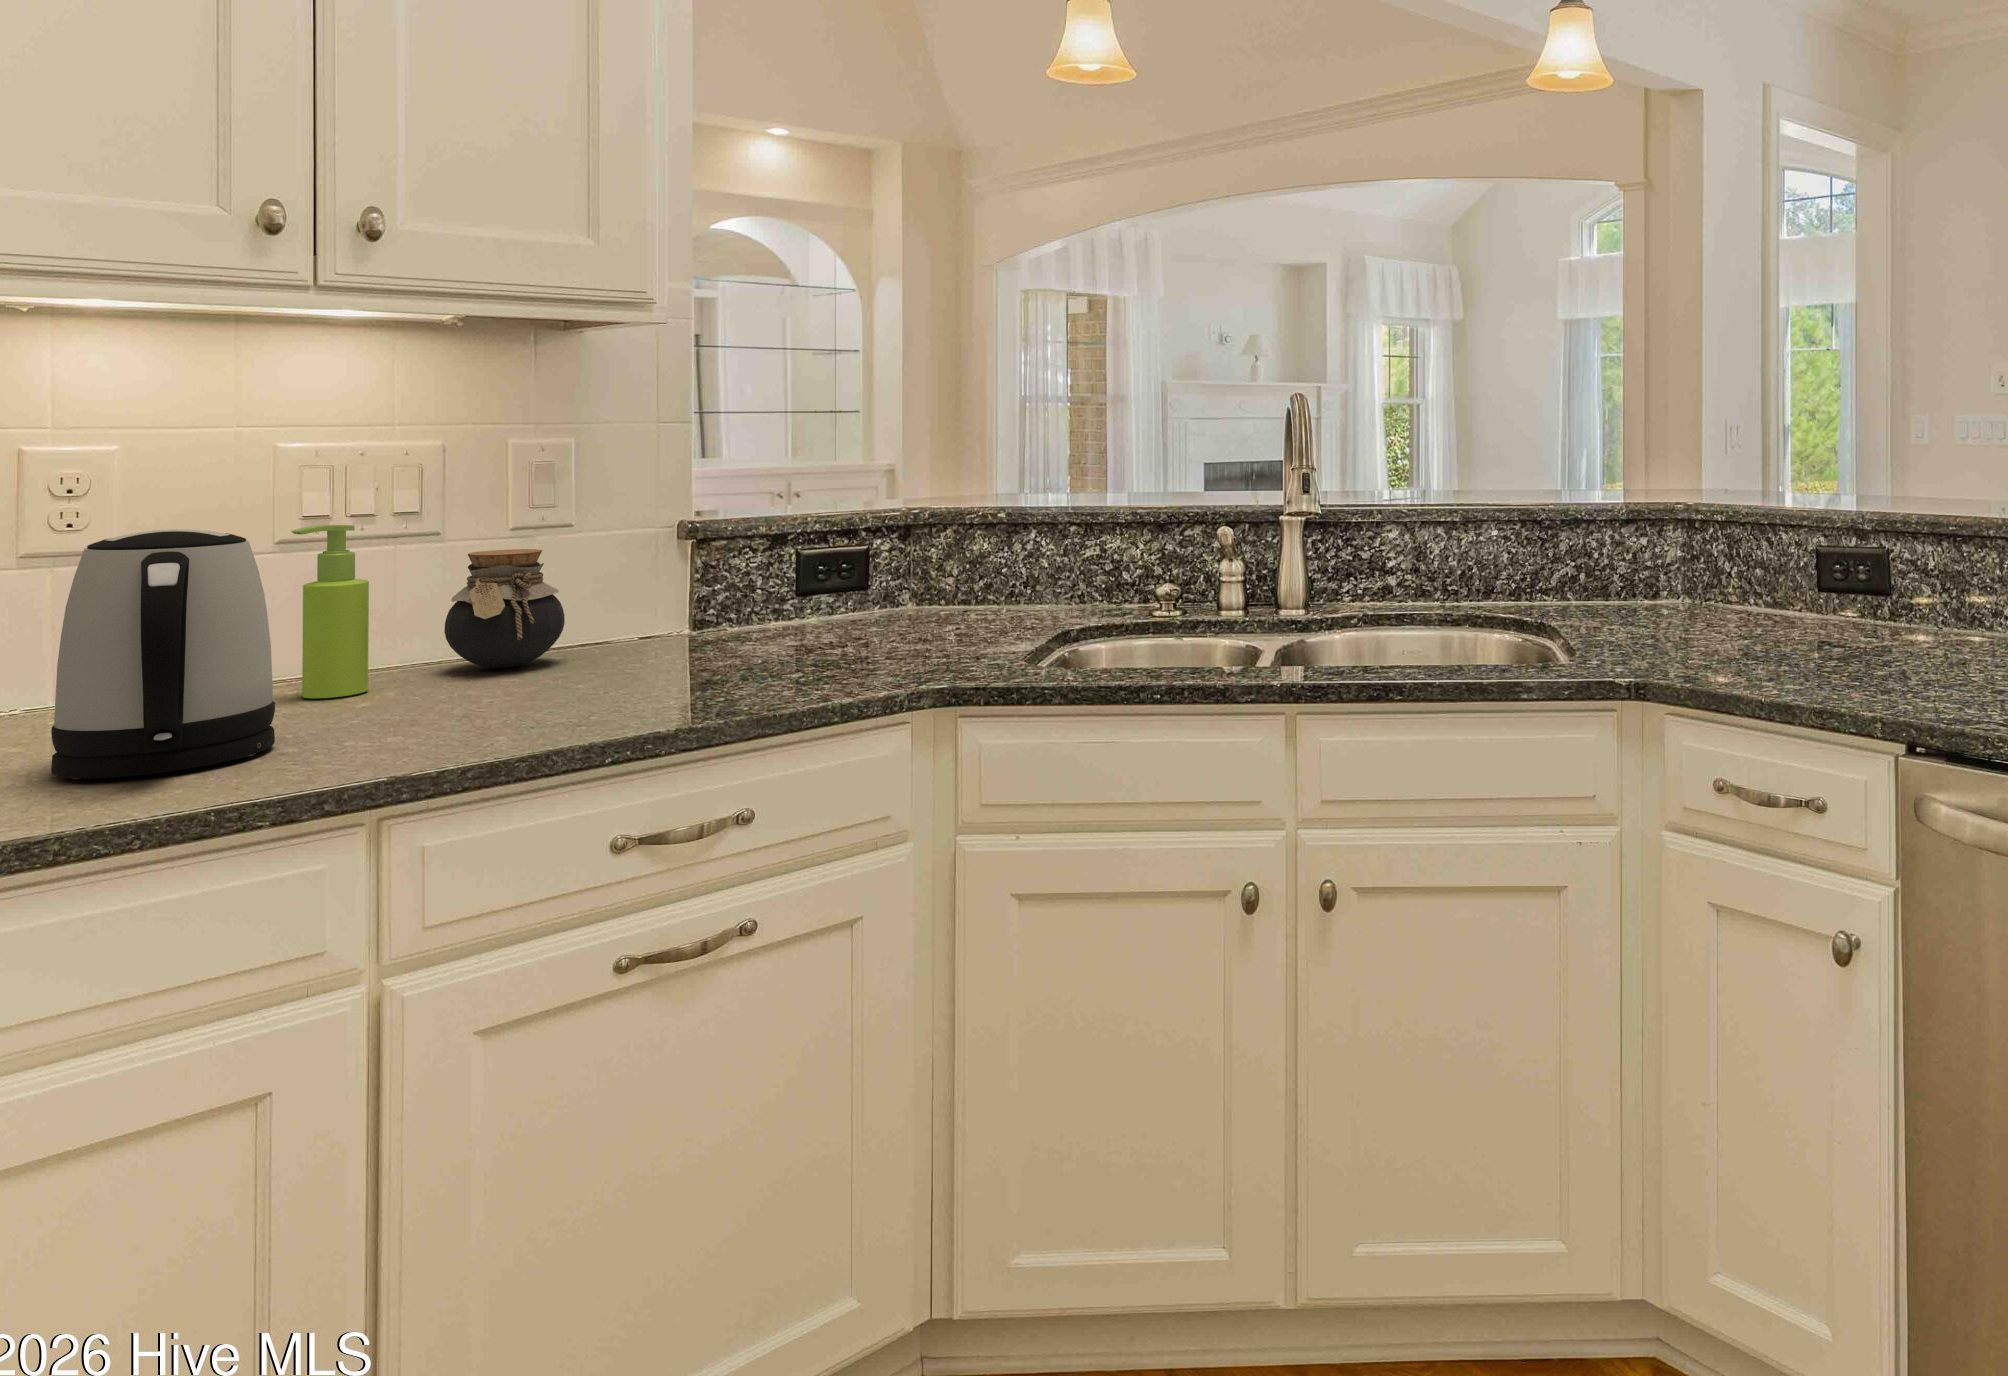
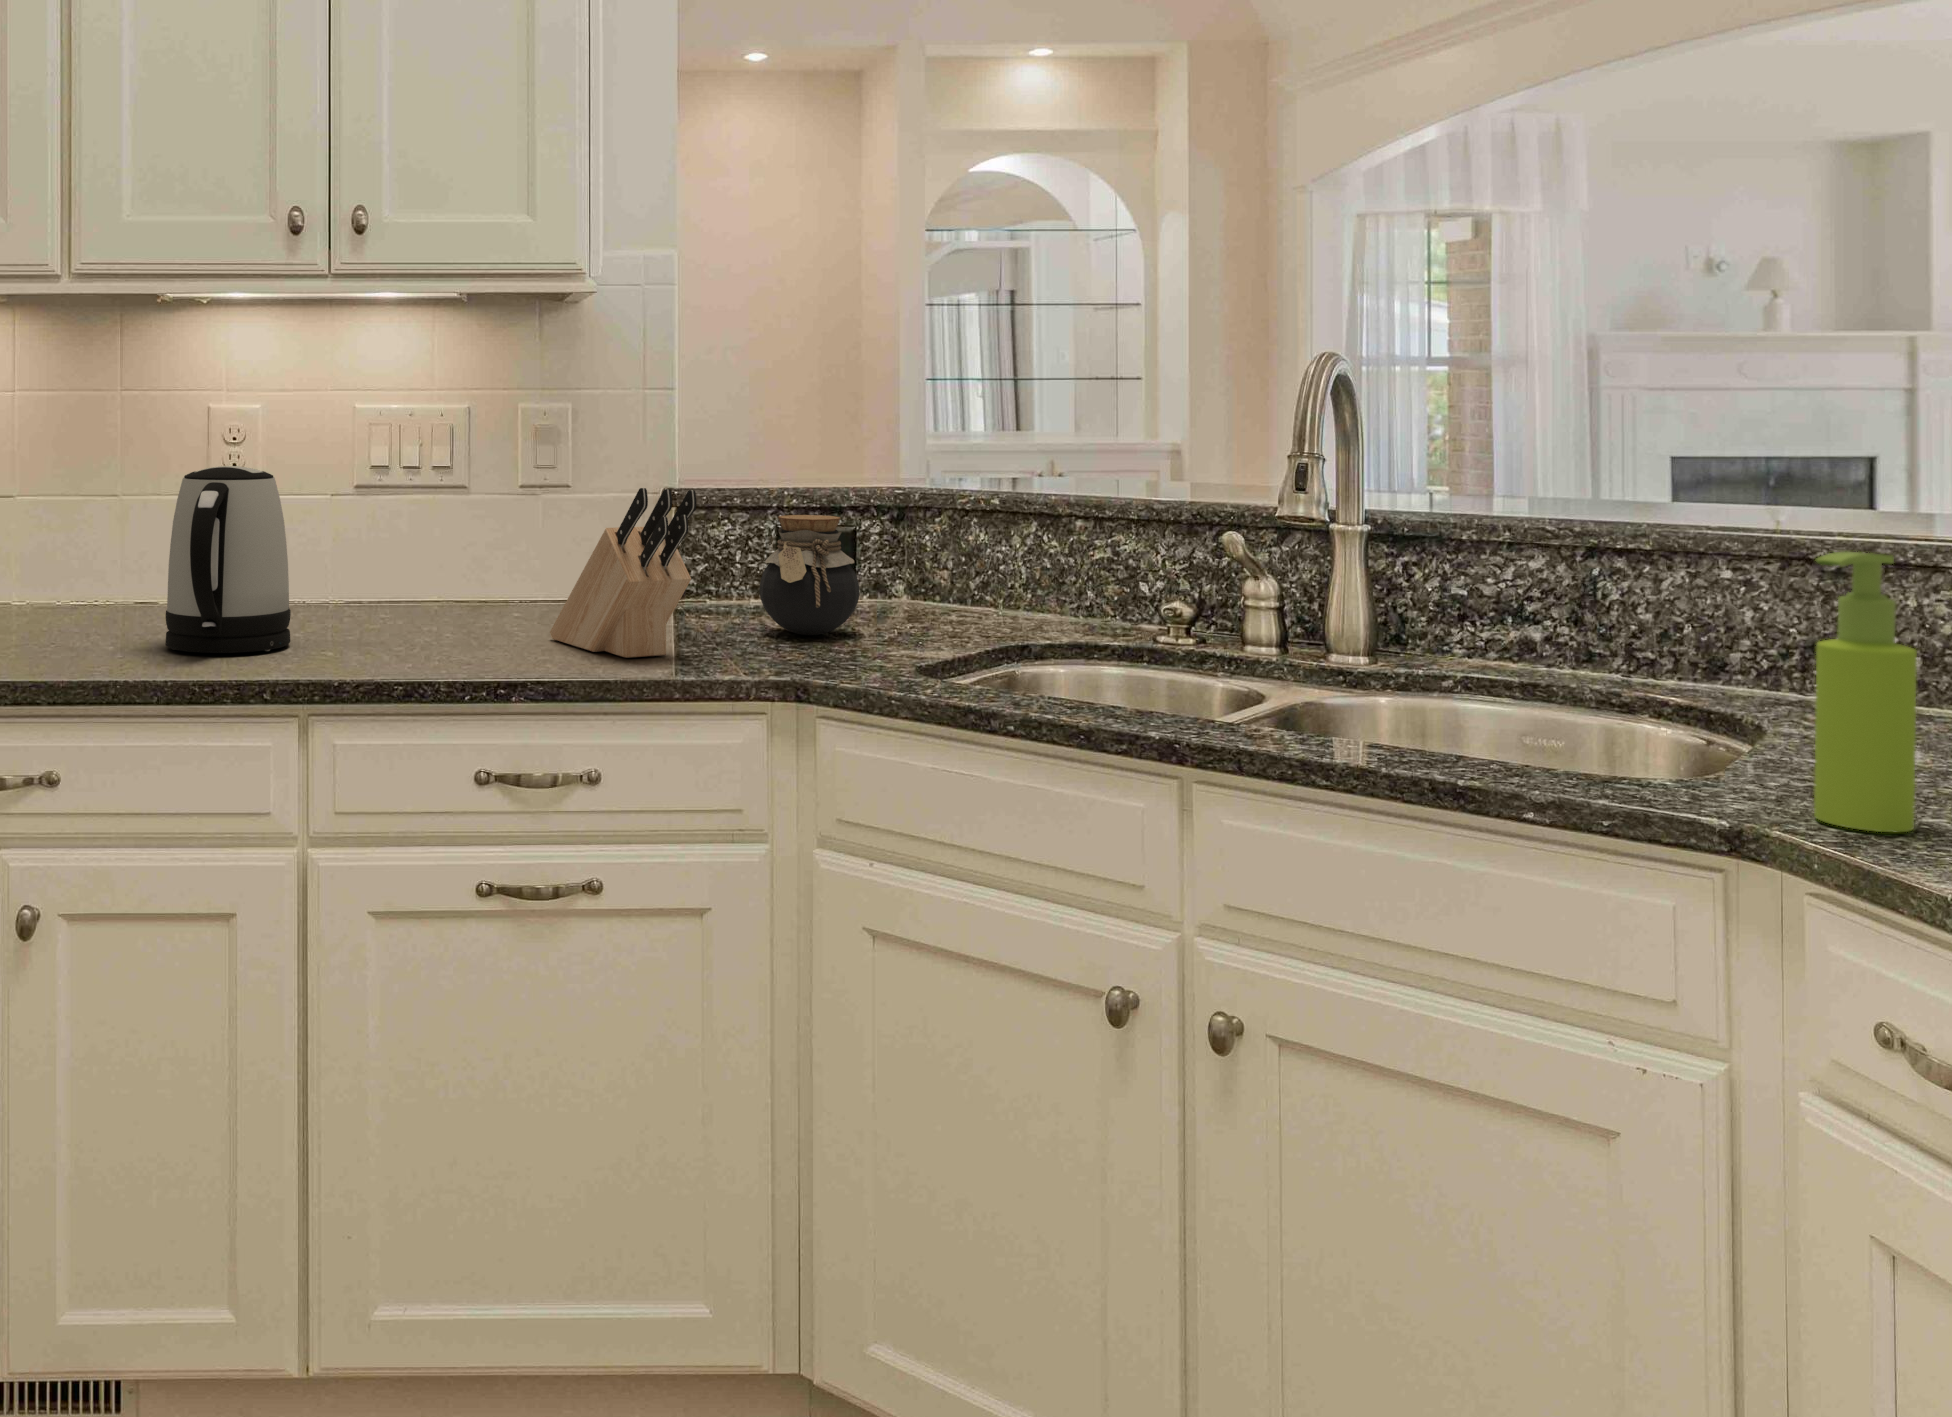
knife block: none [621,523,824,692] -> present [550,488,696,658]
soap dispenser: present [291,525,369,698] -> present [1814,552,1917,832]
jar: present [444,549,565,668] -> present [760,515,859,635]

